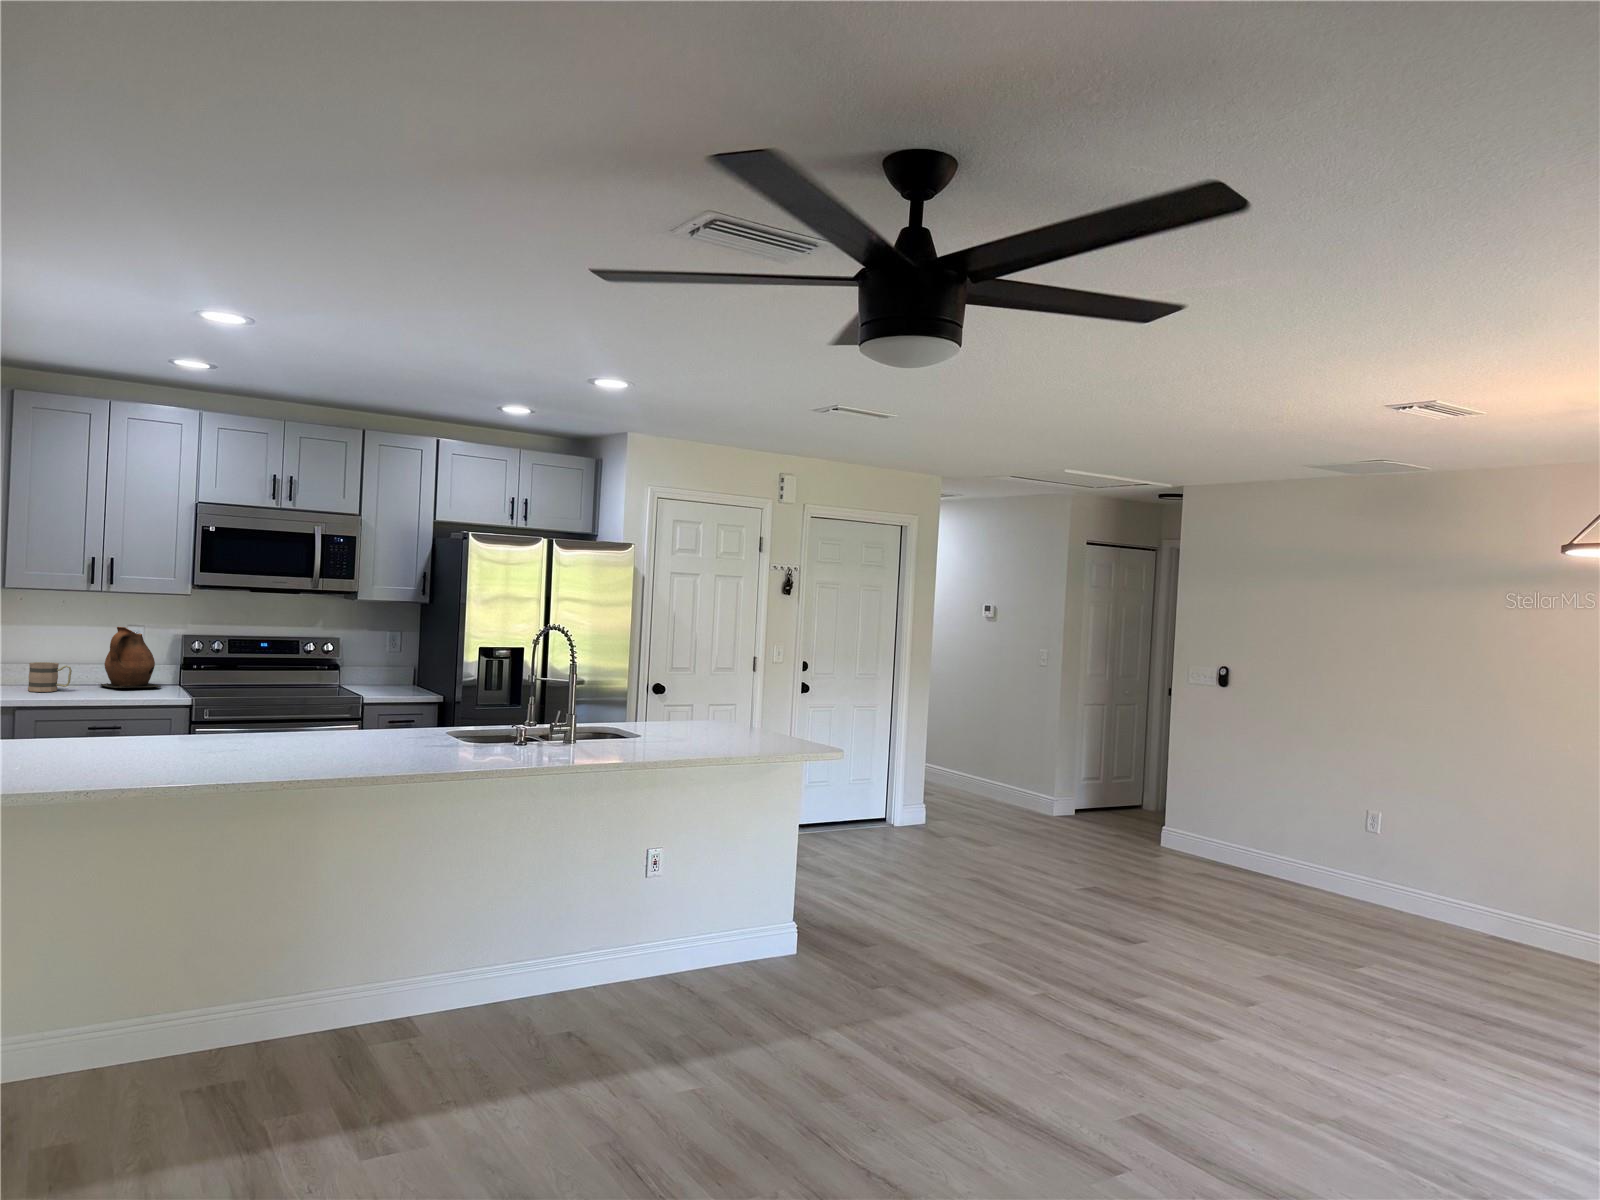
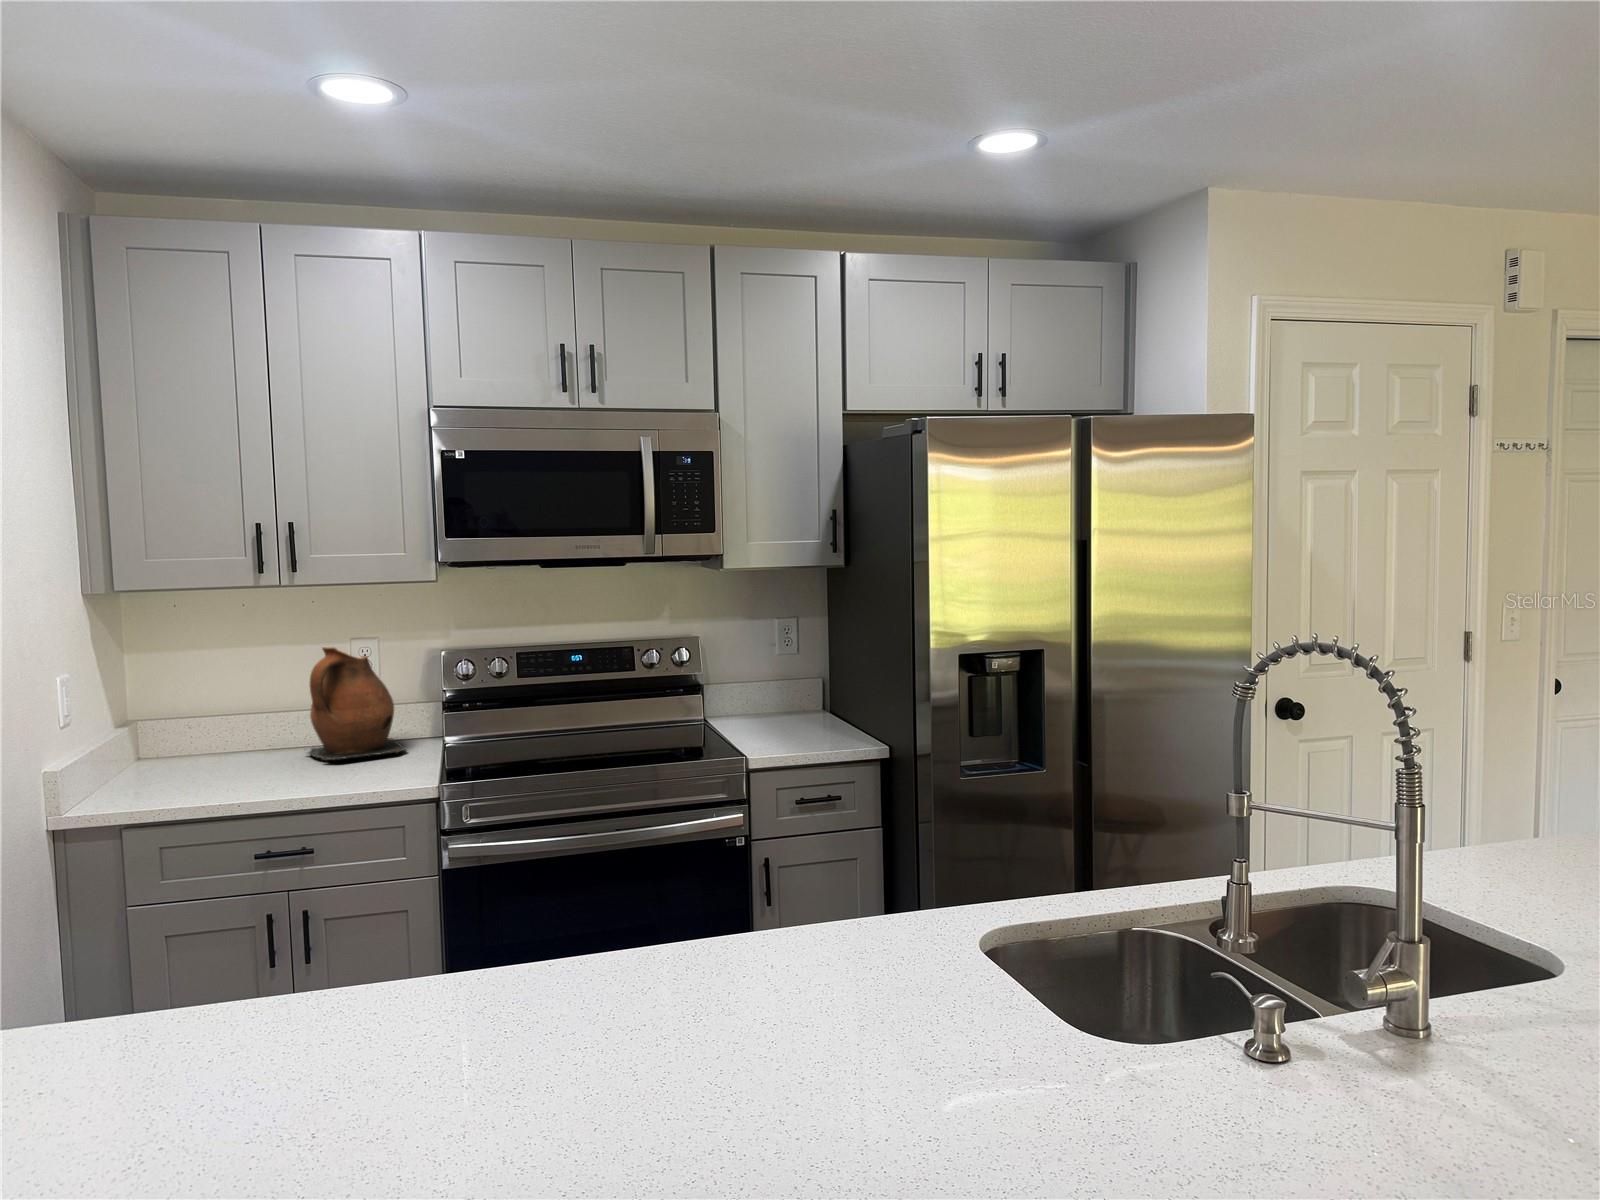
mug: present [28,662,72,692] -> none [174,721,246,781]

